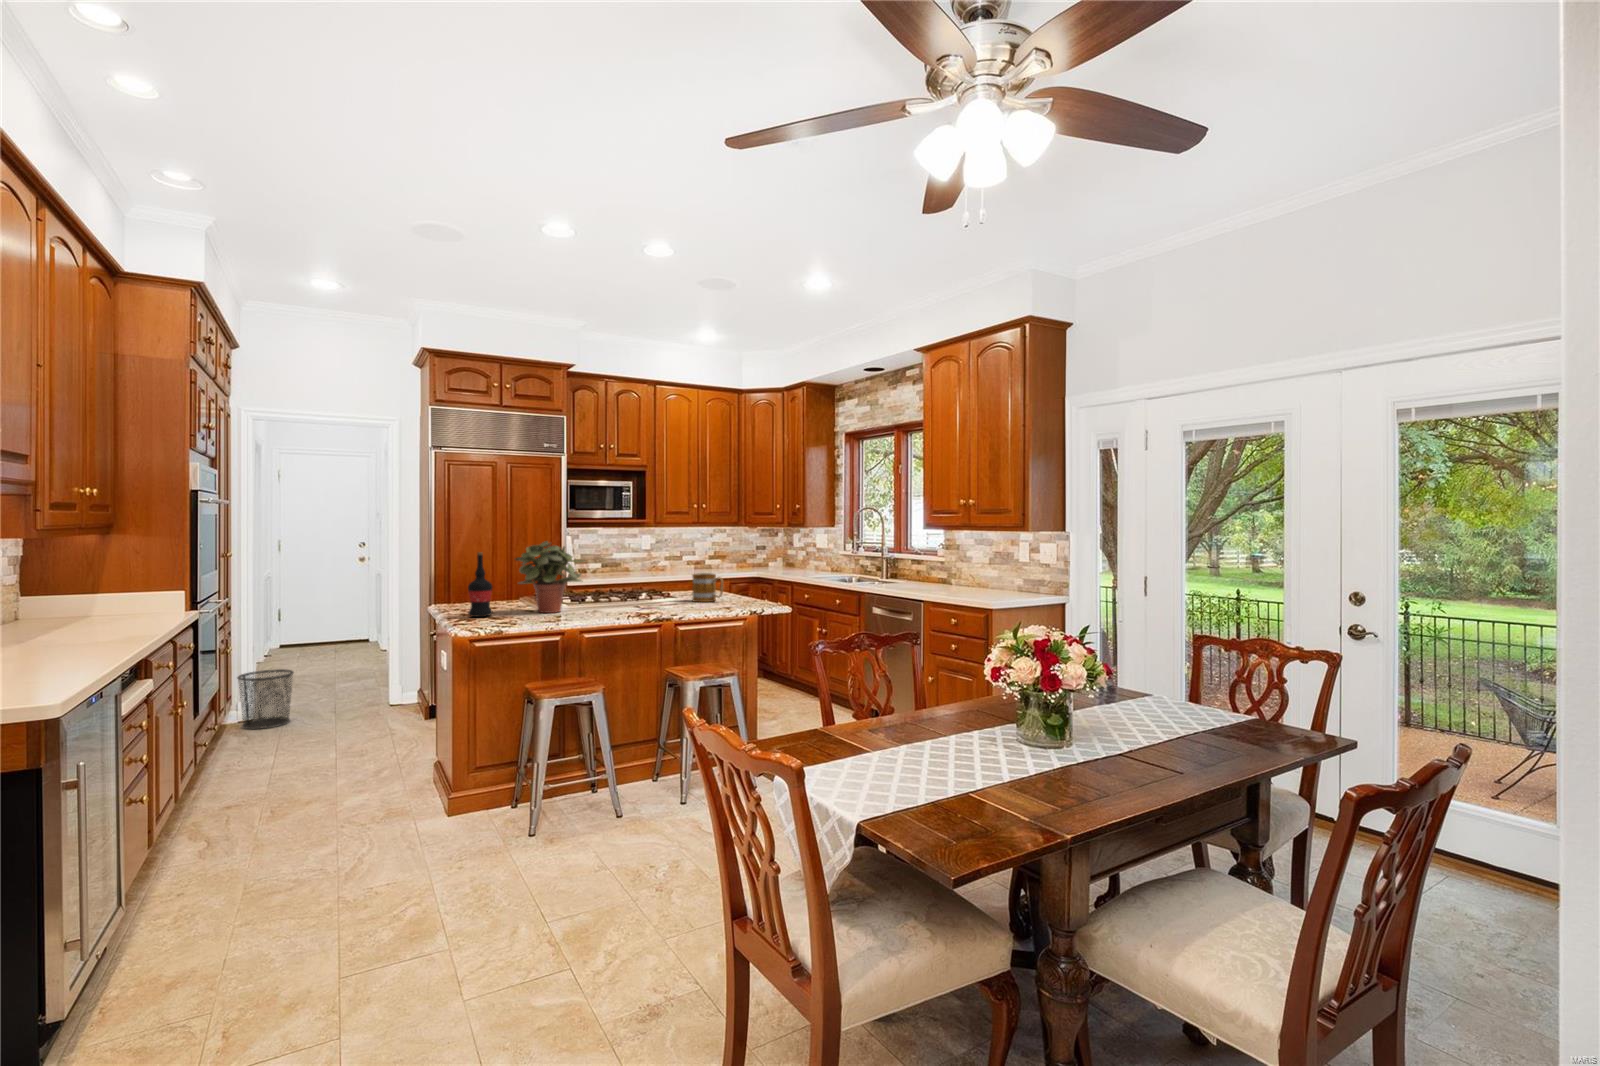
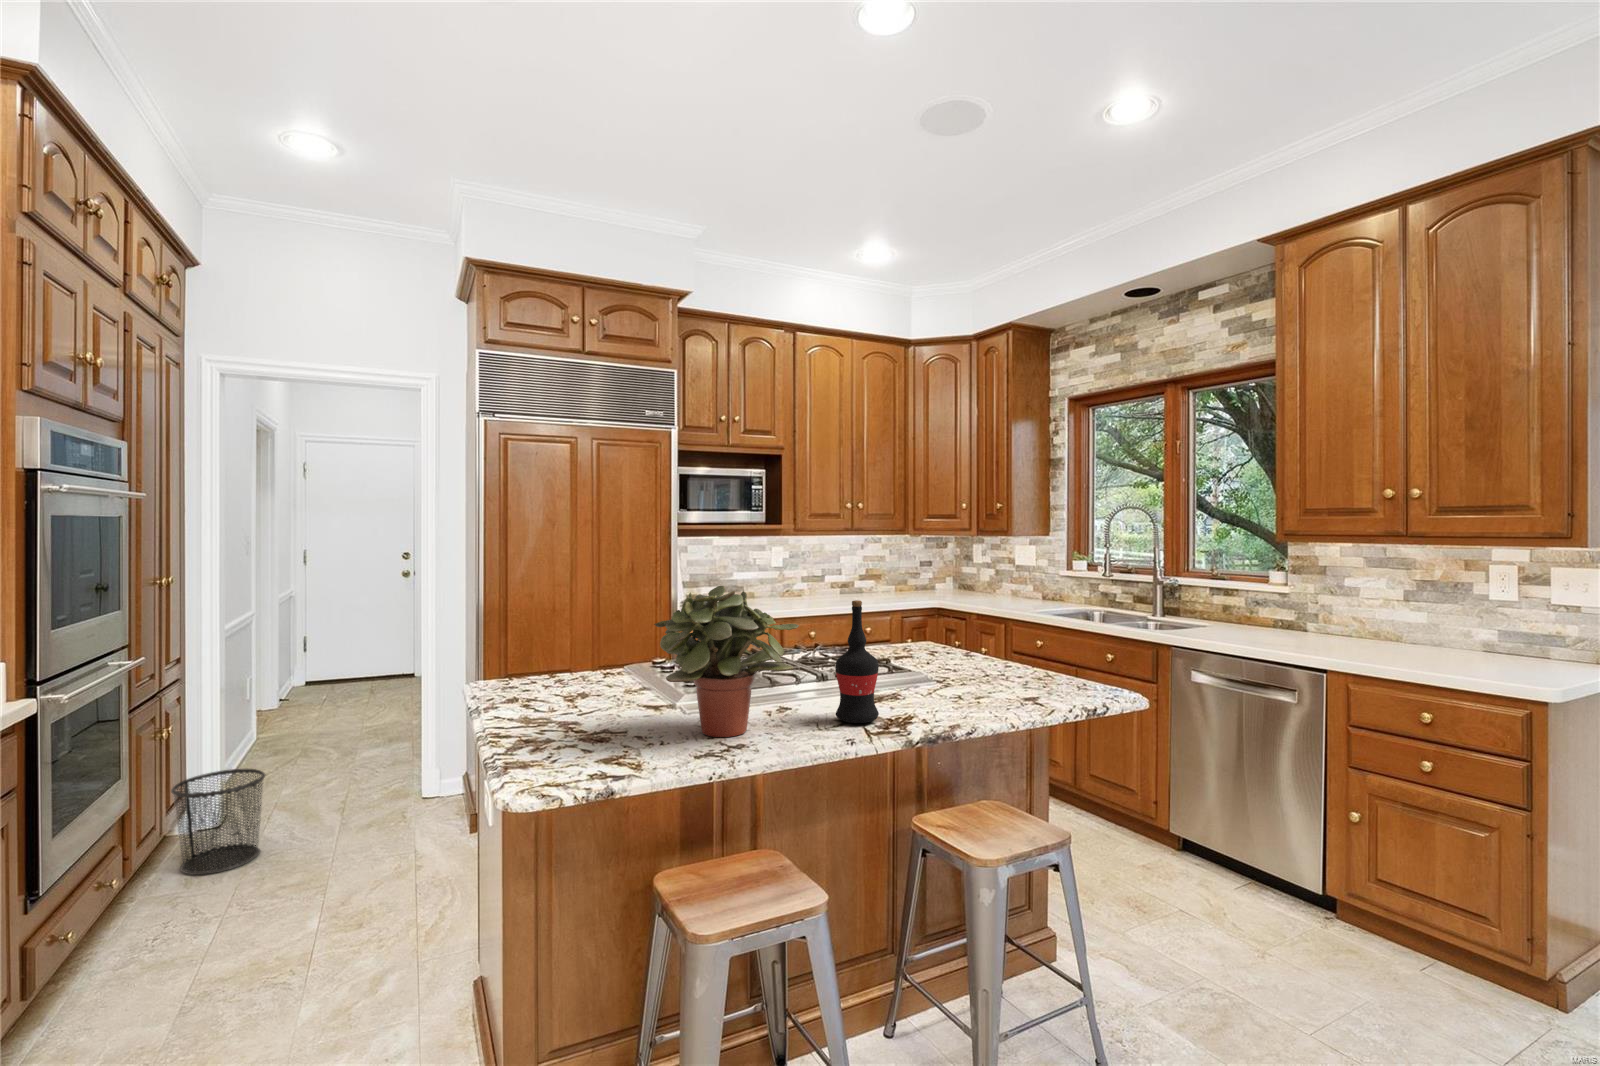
wine bottle: present [468,552,492,617] -> present [835,600,879,723]
mug: present [692,573,723,602] -> none [956,632,1020,689]

